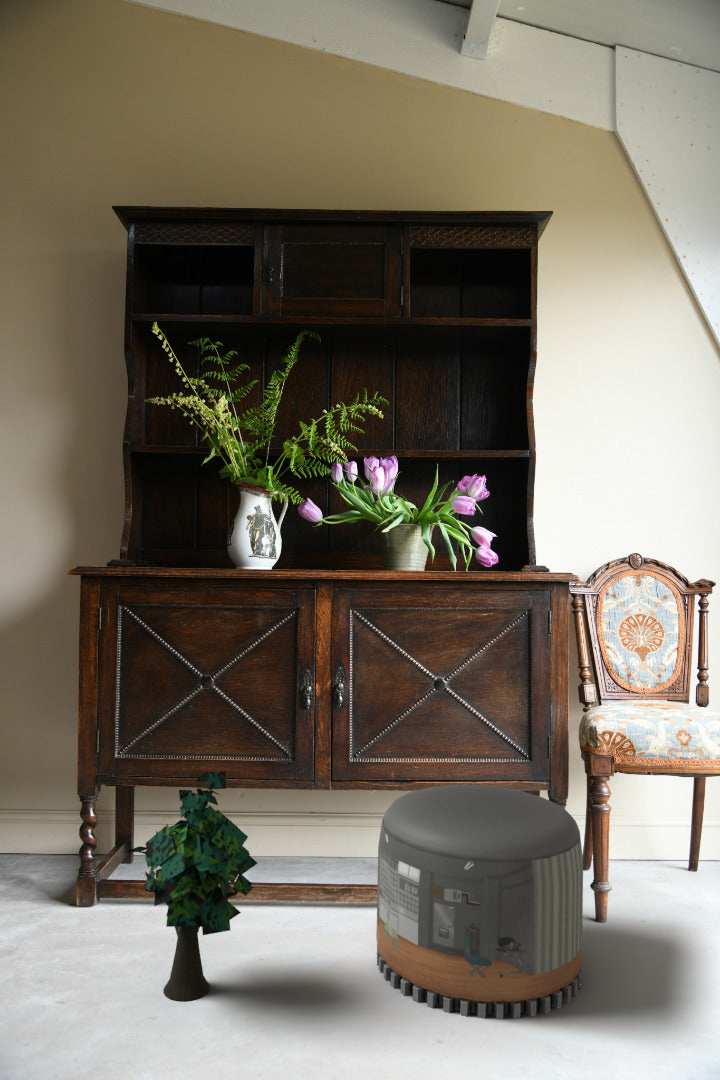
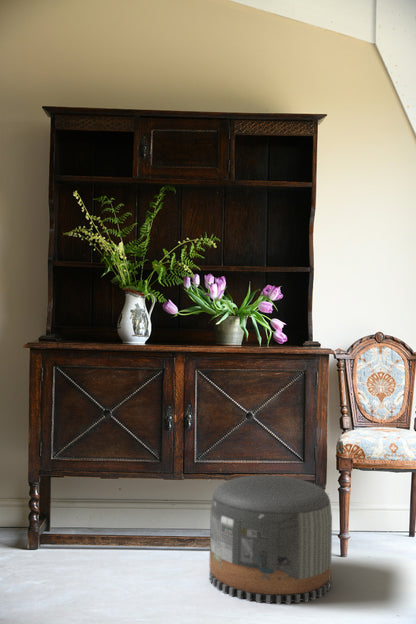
decorative plant: present [127,771,257,1001] -> none [63,462,139,594]

